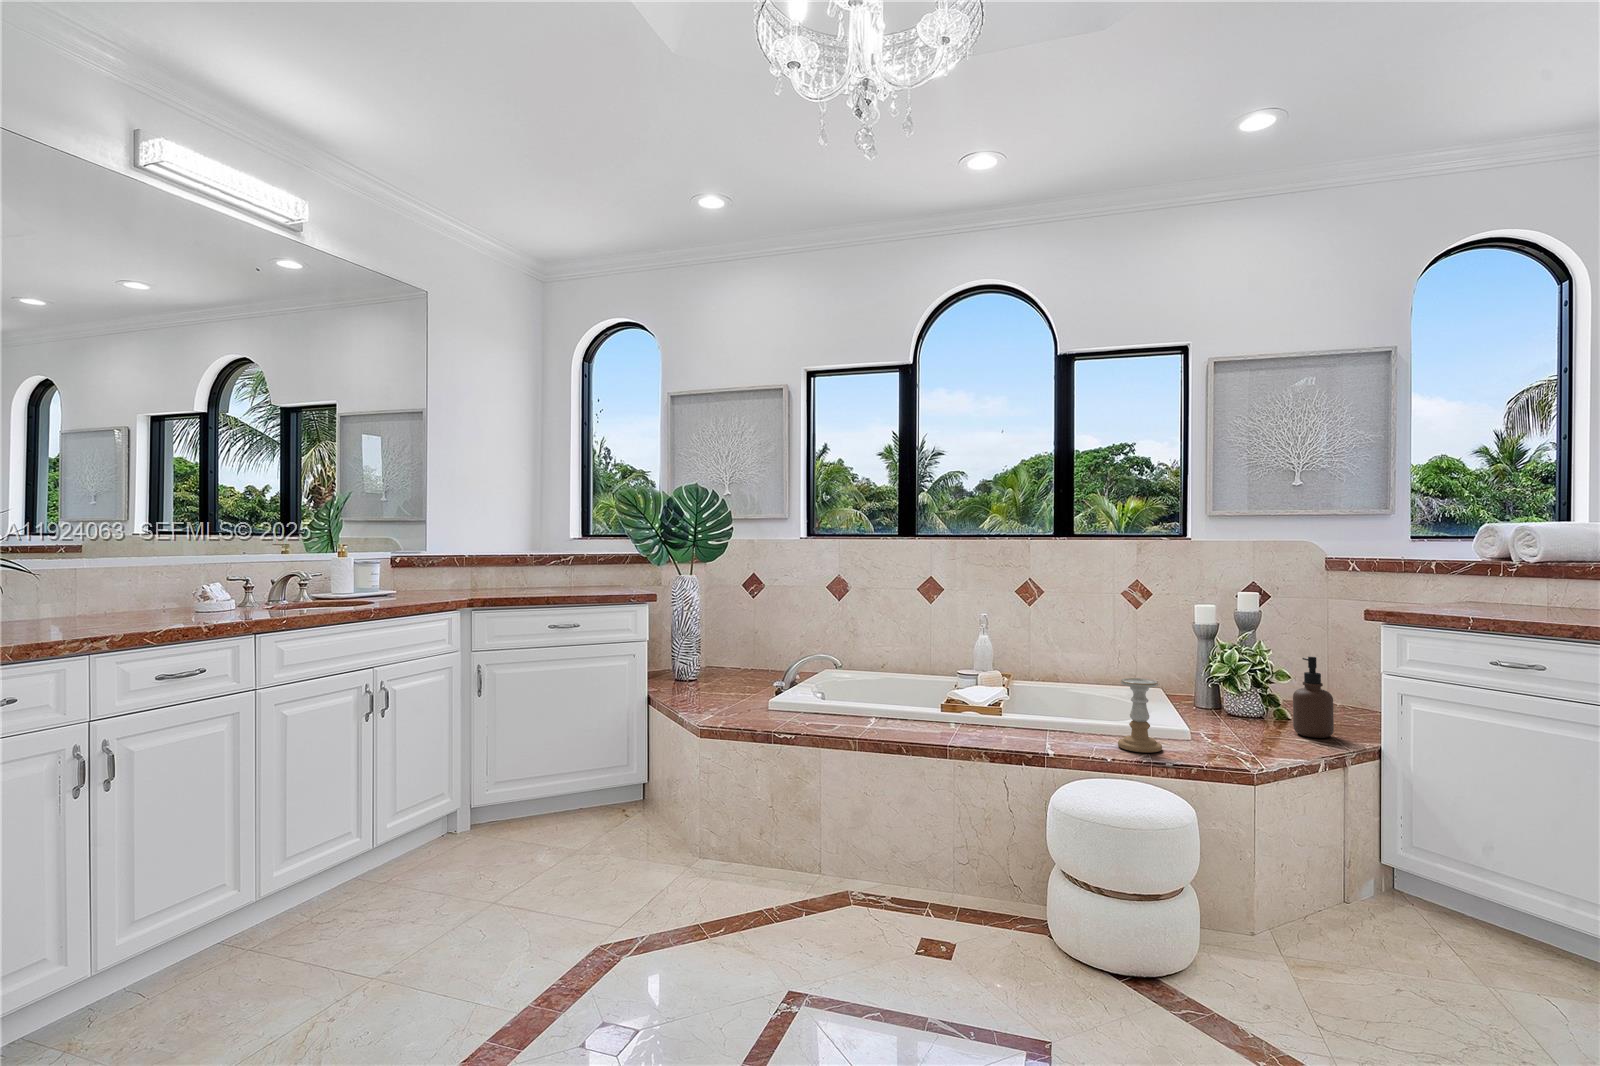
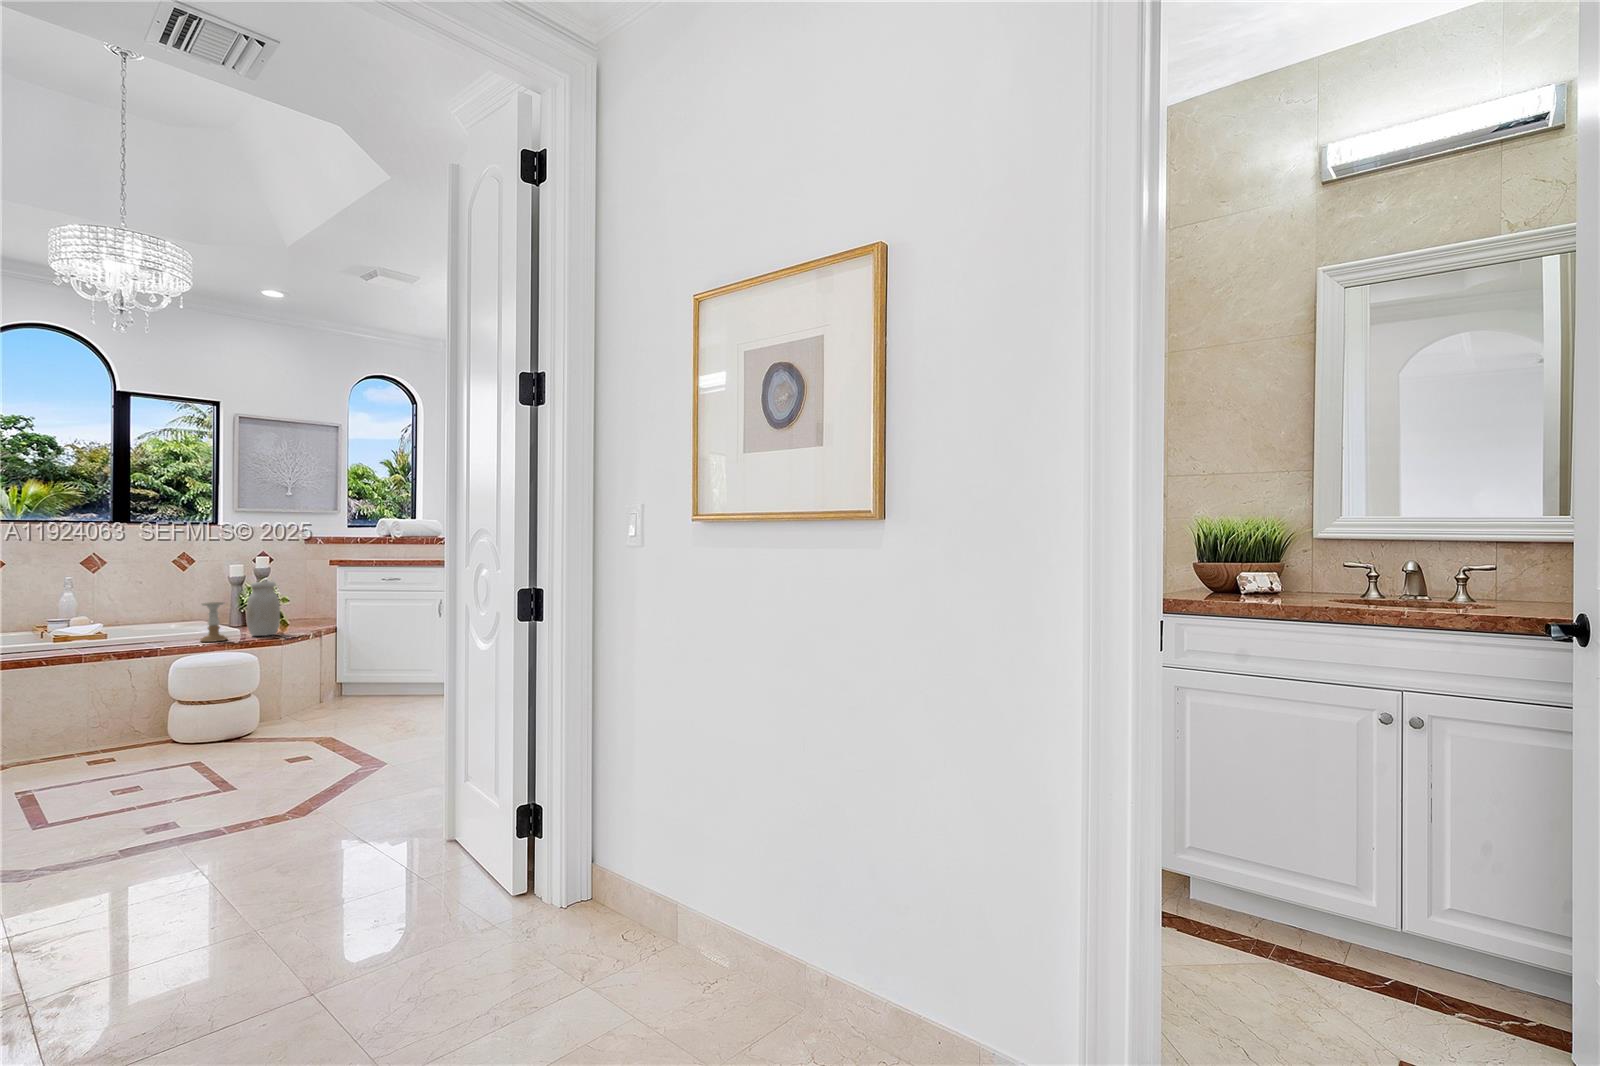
jar: none [1198,649,1260,753] -> present [246,581,280,636]
soap dispenser: present [1293,657,1334,738] -> none [293,585,314,627]

